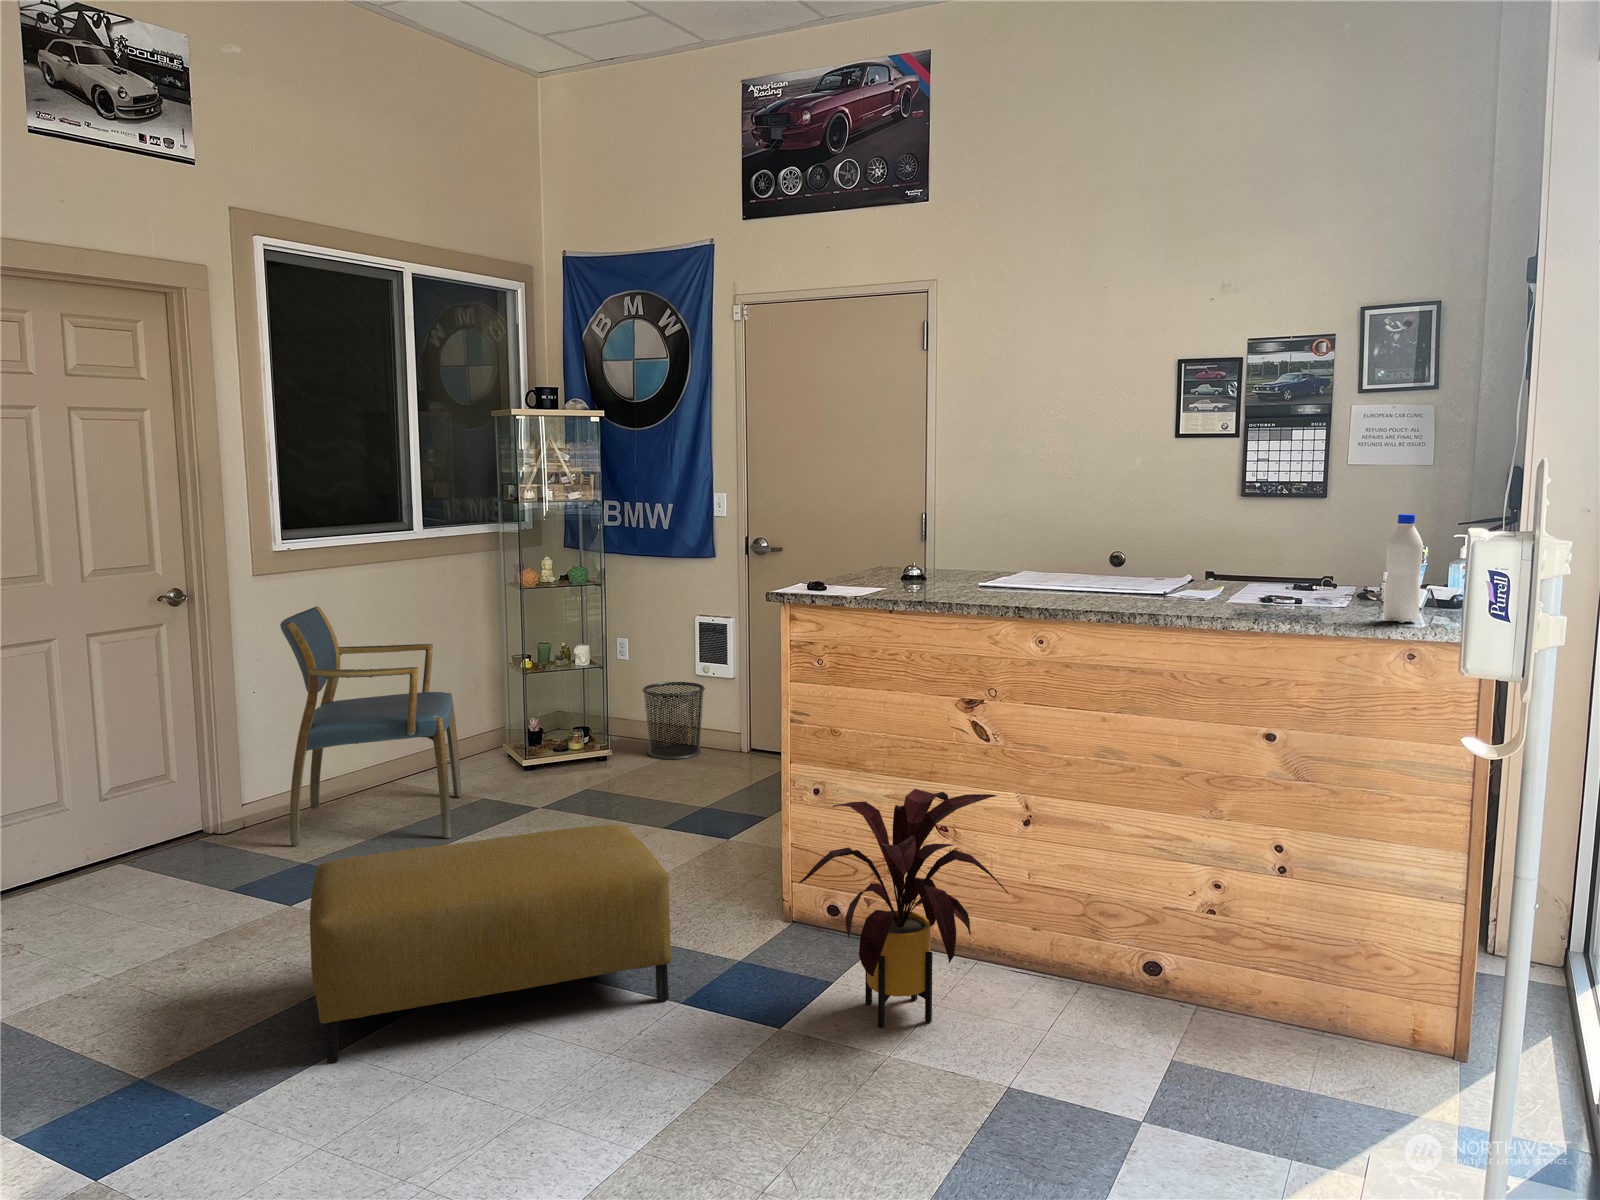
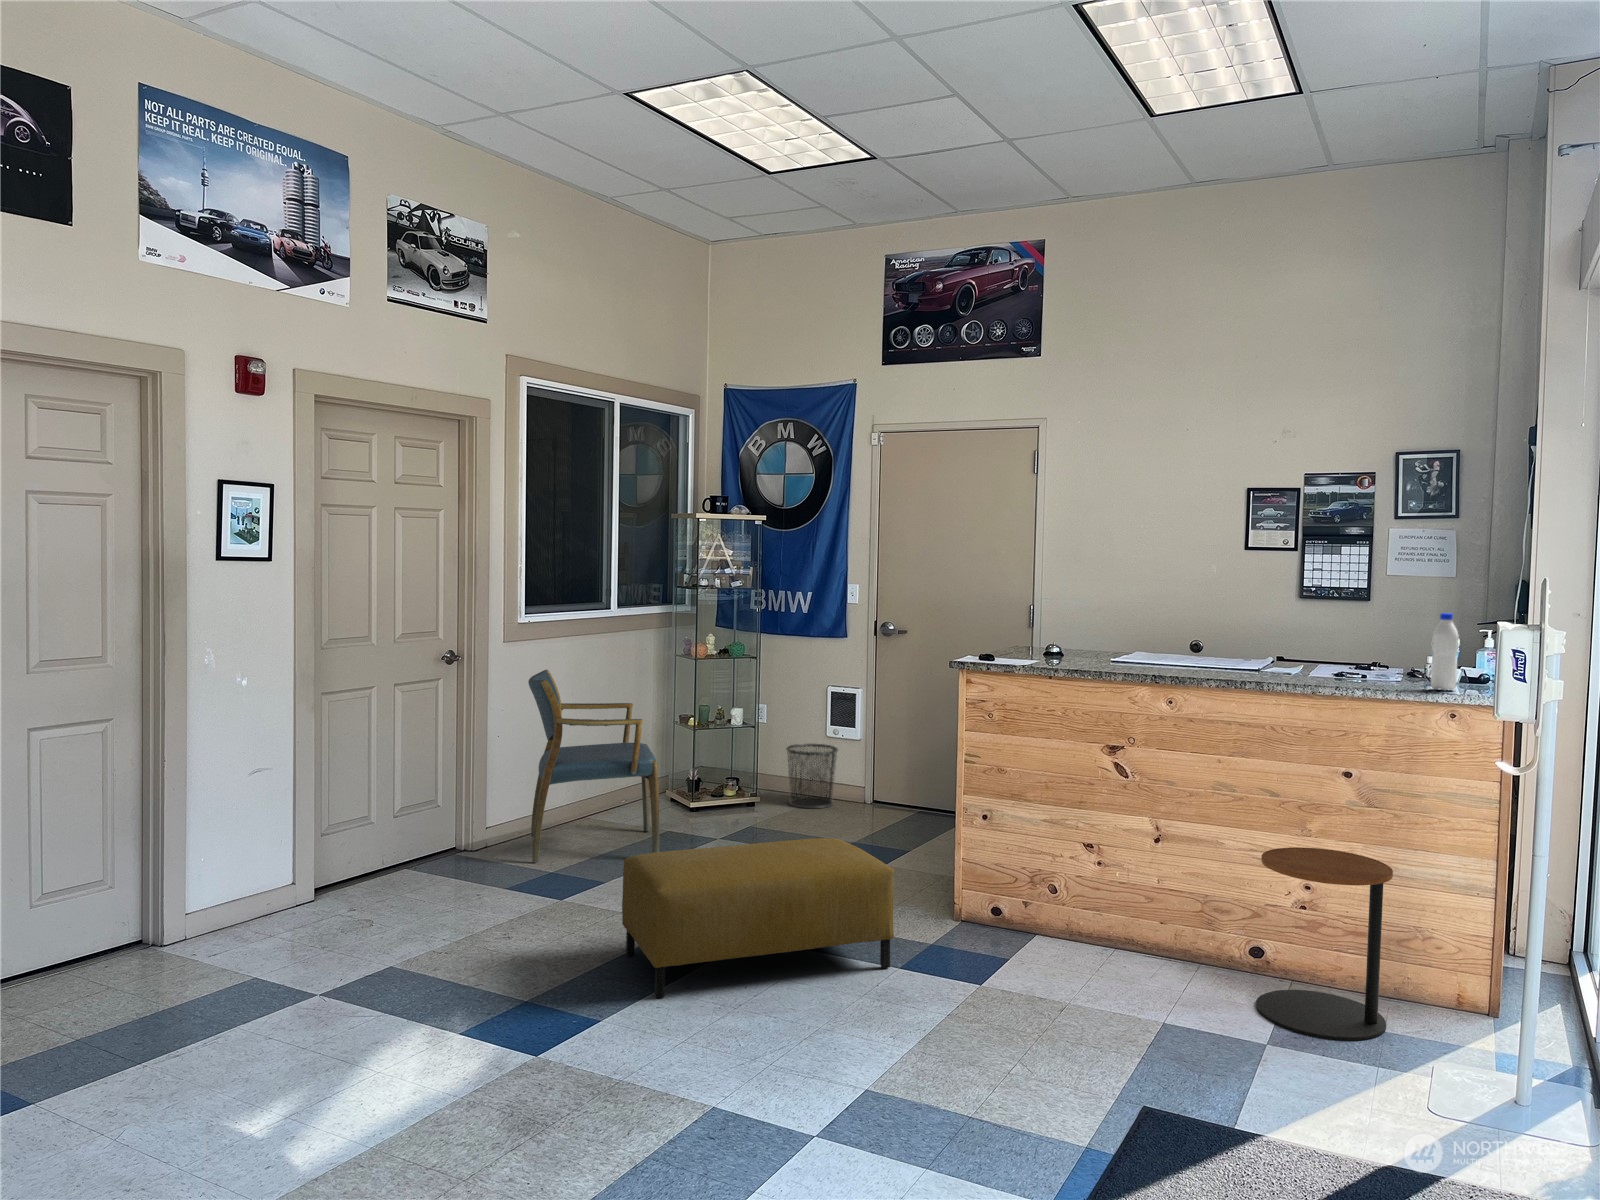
house plant: present [799,789,1009,1028] -> none [998,811,1152,988]
side table: none [1141,837,1324,1110] -> present [1256,847,1393,1040]

